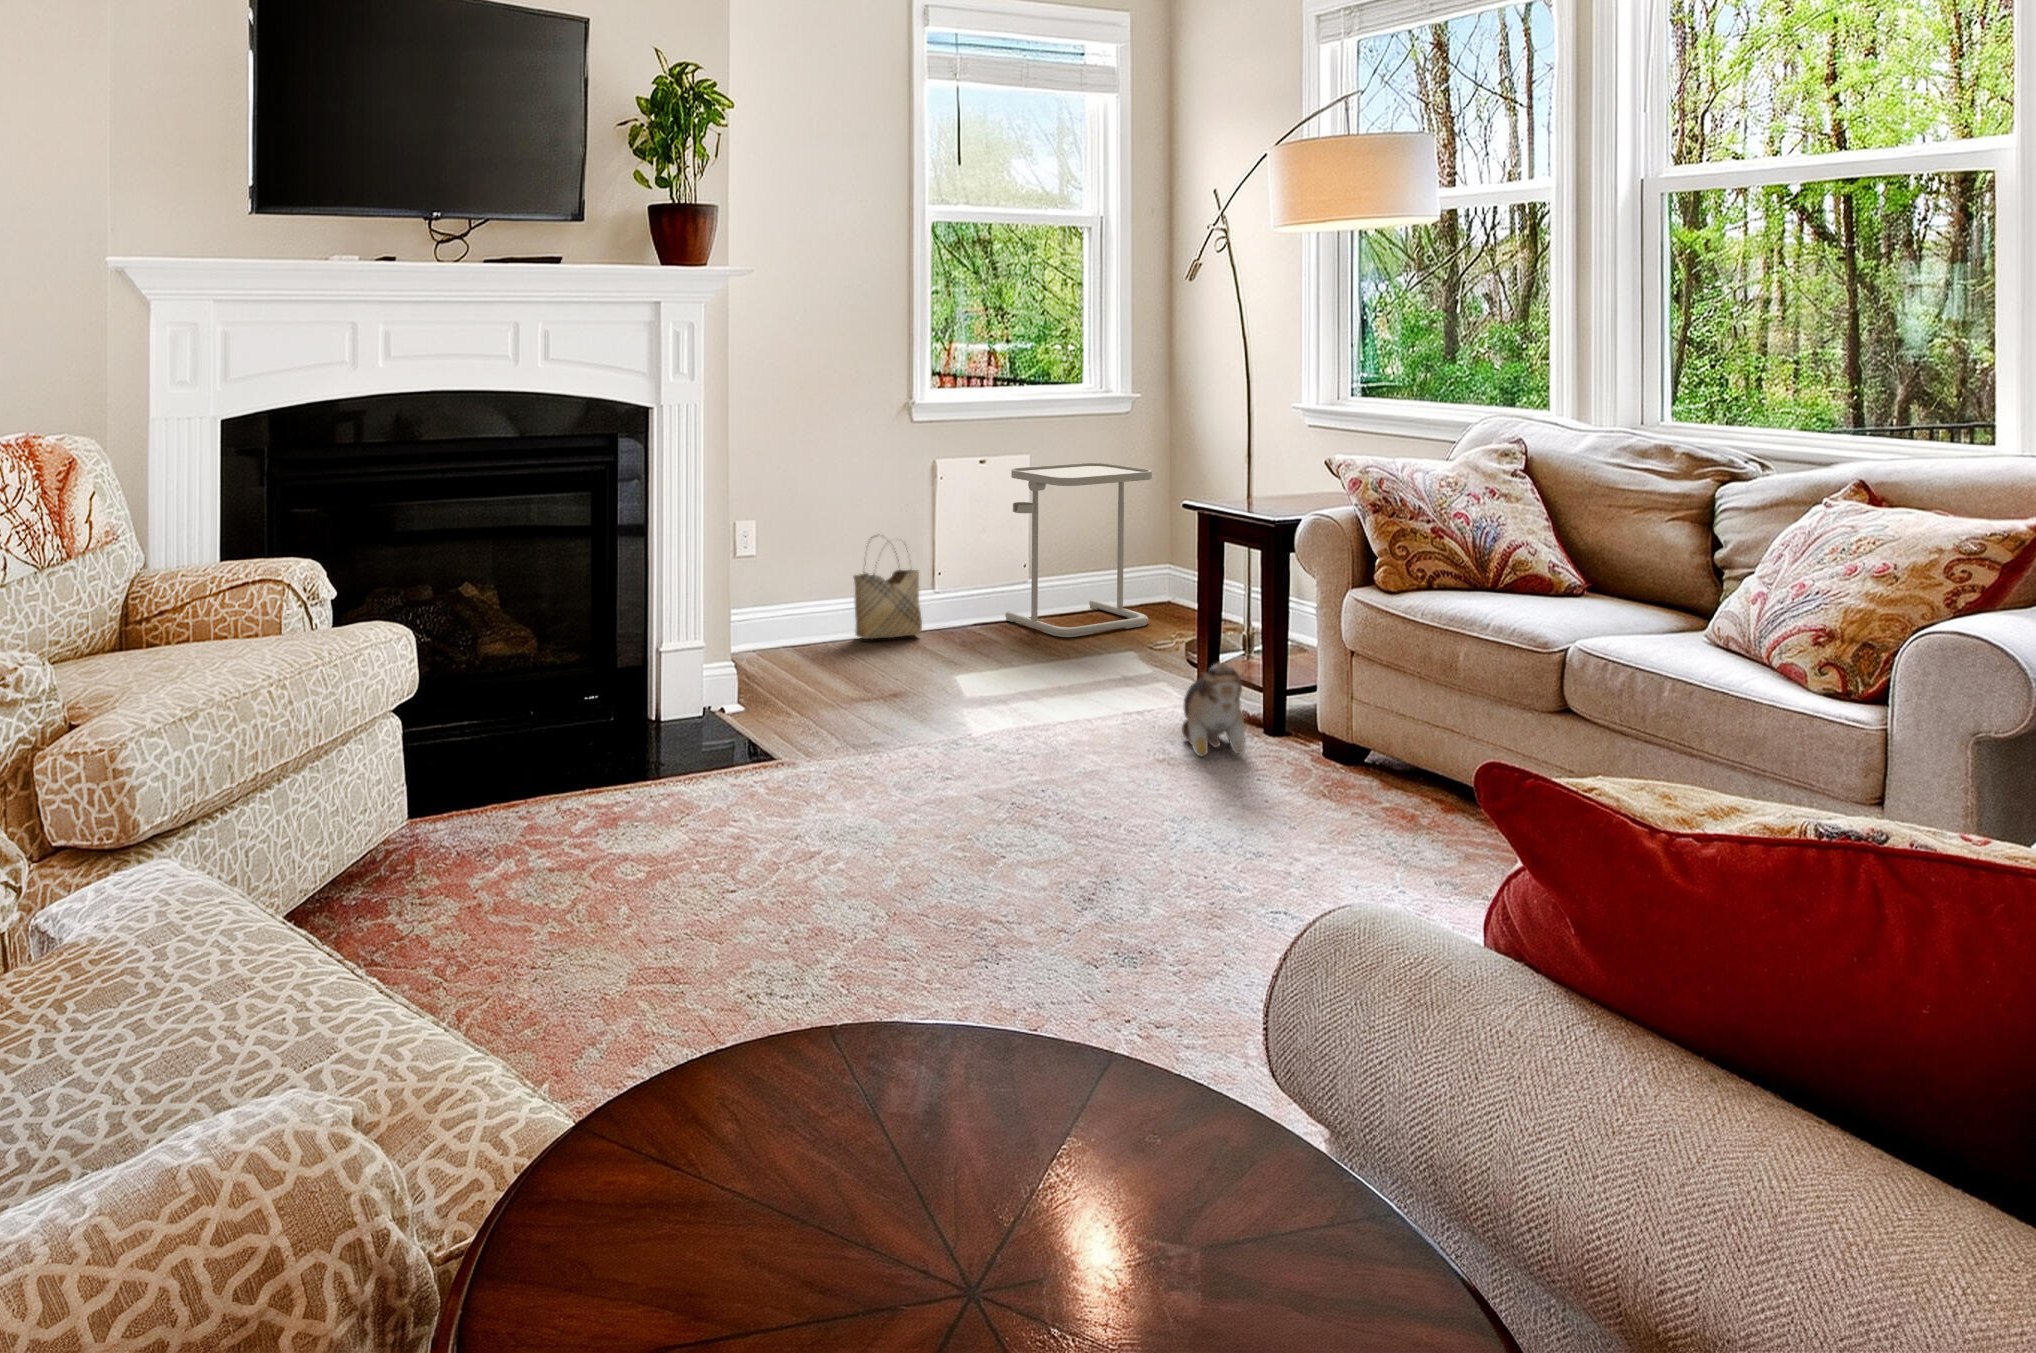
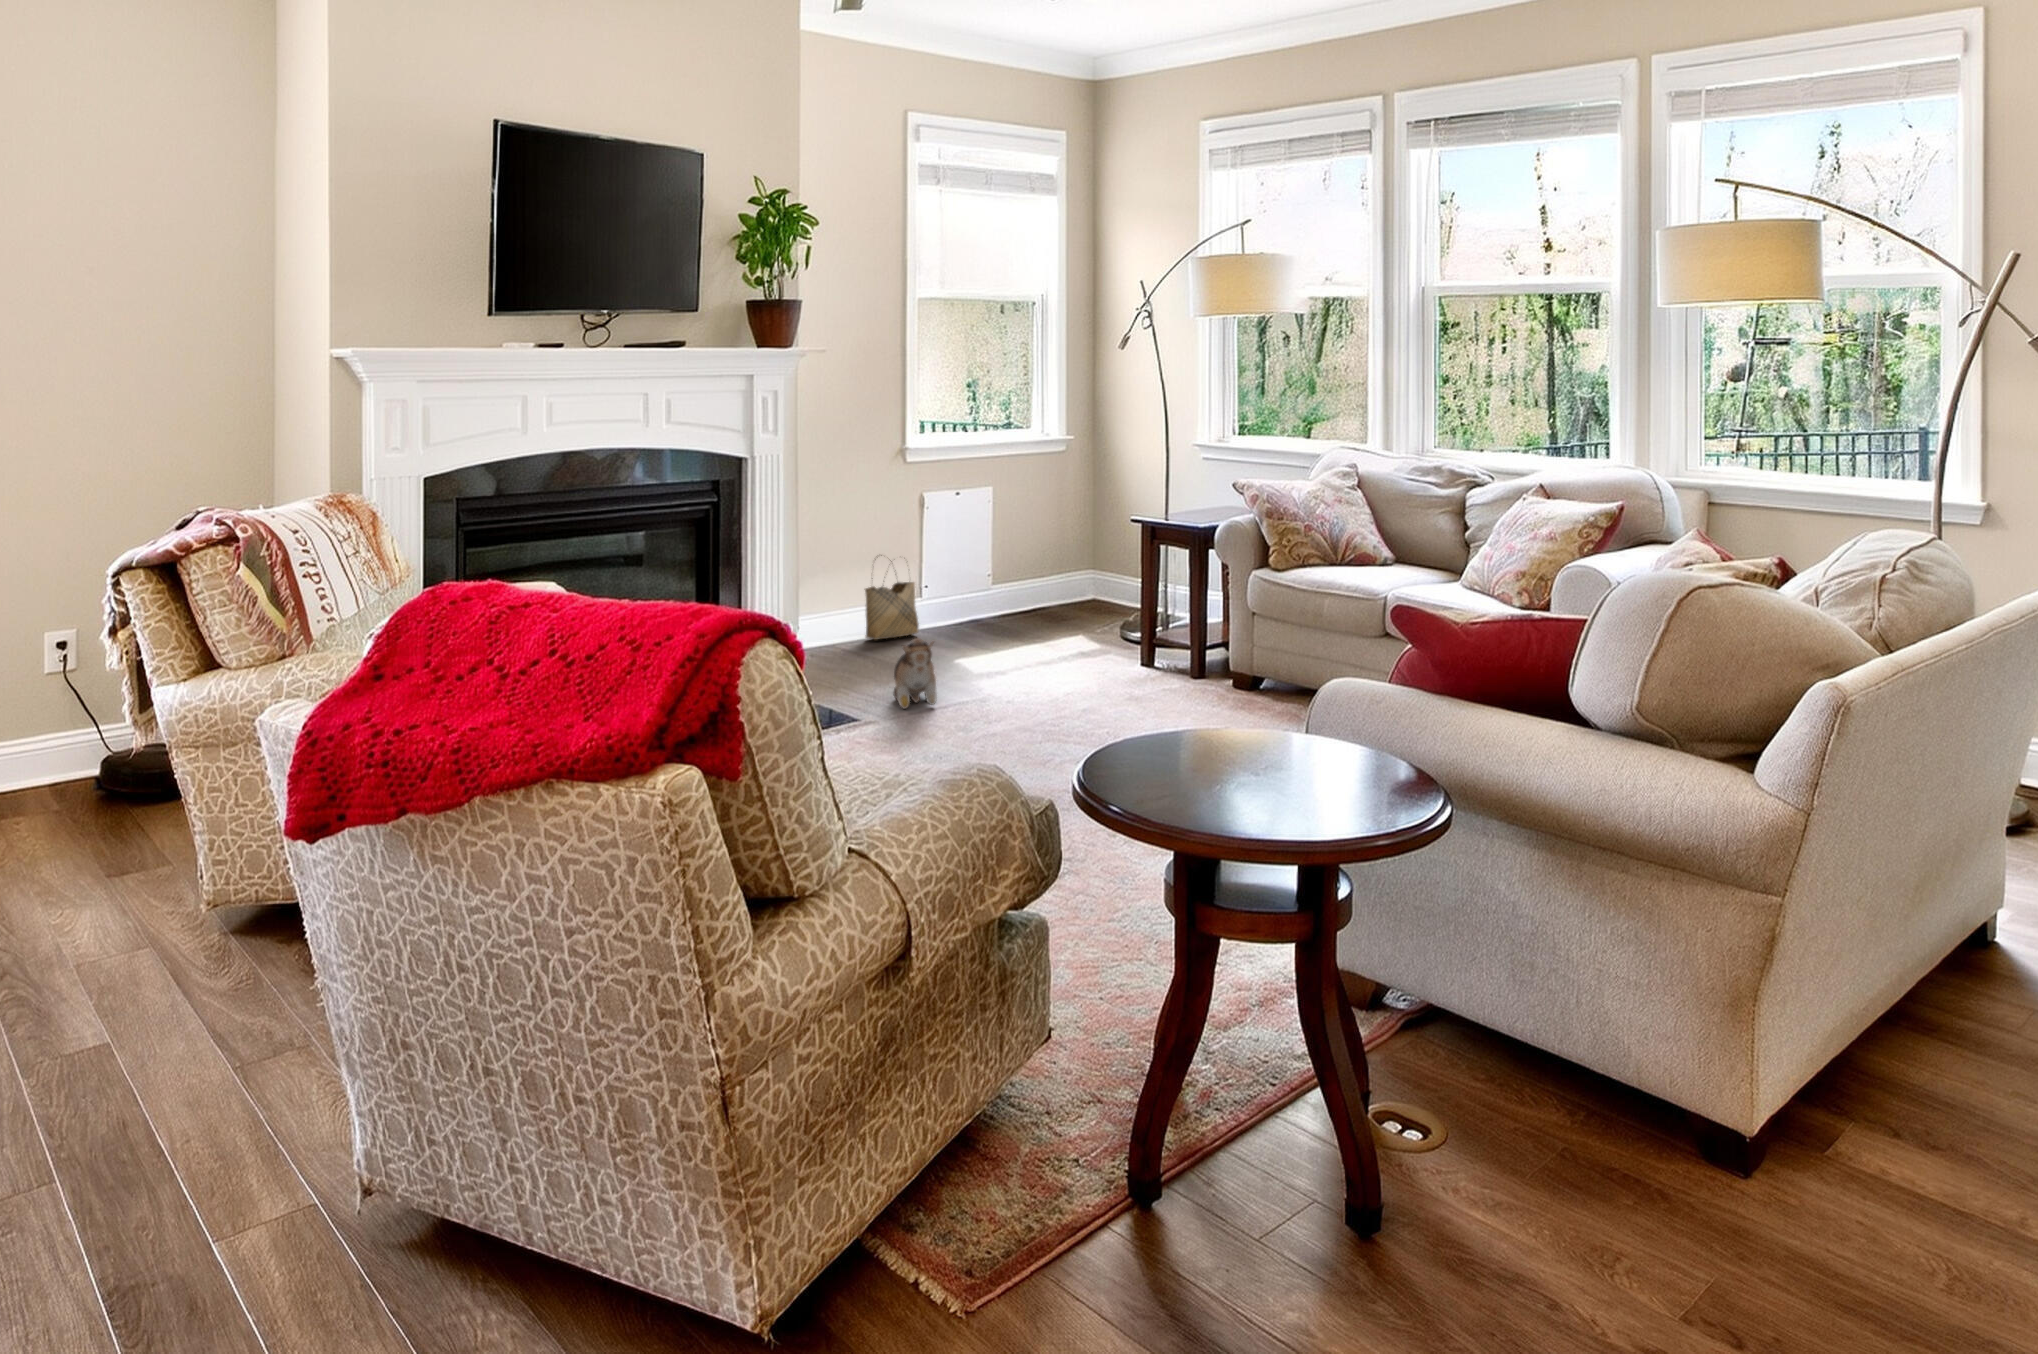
side table: present [1005,463,1152,637] -> none [977,490,1090,628]
plush toy: present [1182,662,1246,756] -> present [894,638,937,709]

